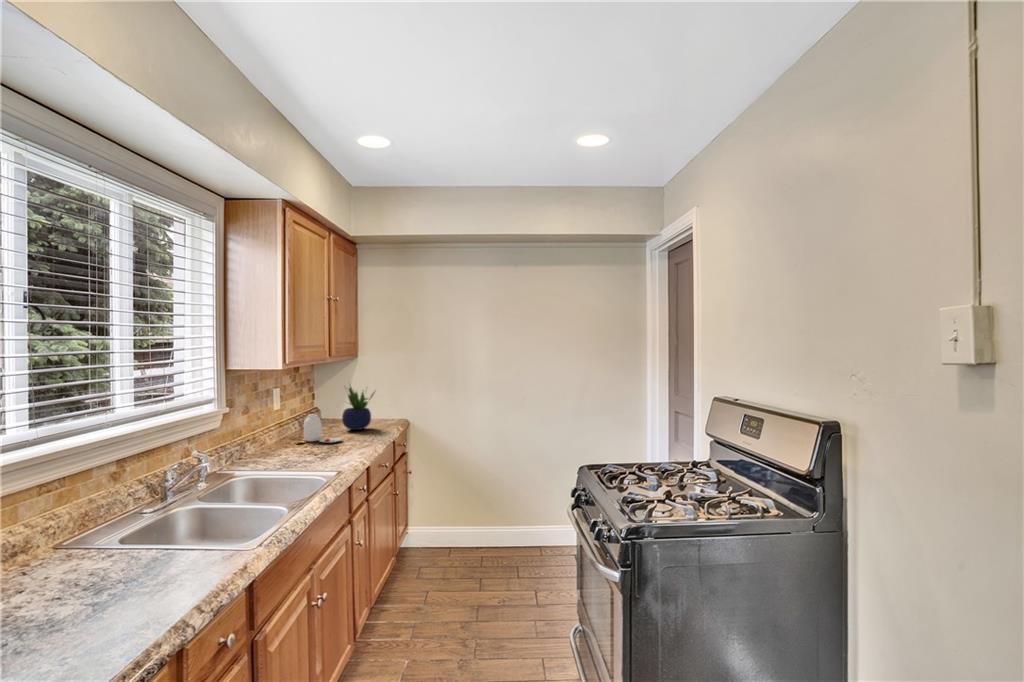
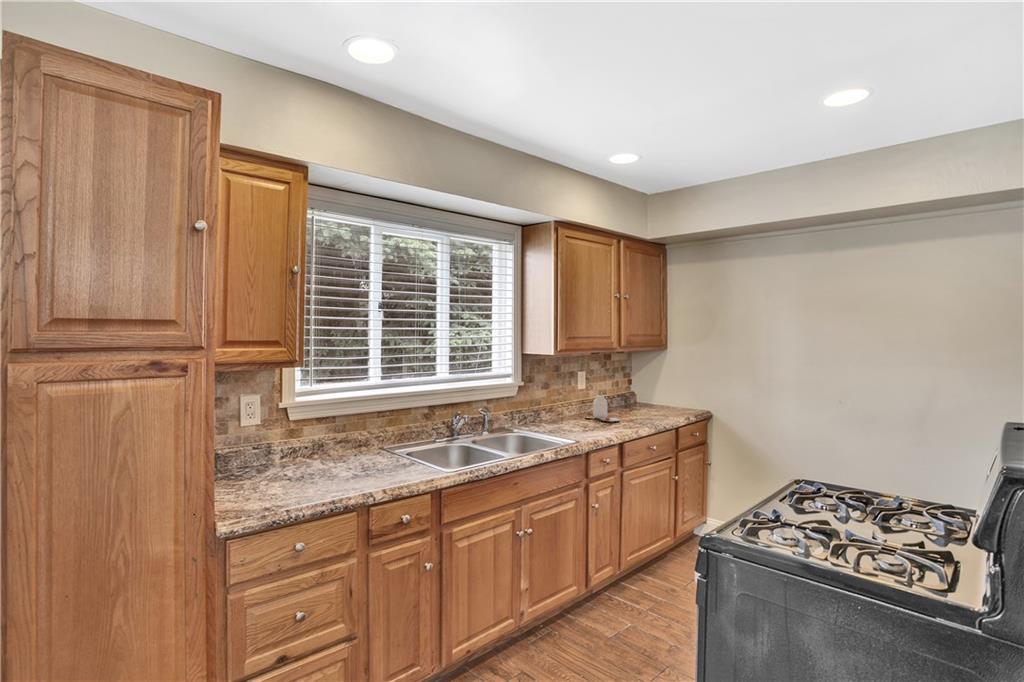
potted plant: present [342,386,374,430] -> none [634,371,667,415]

